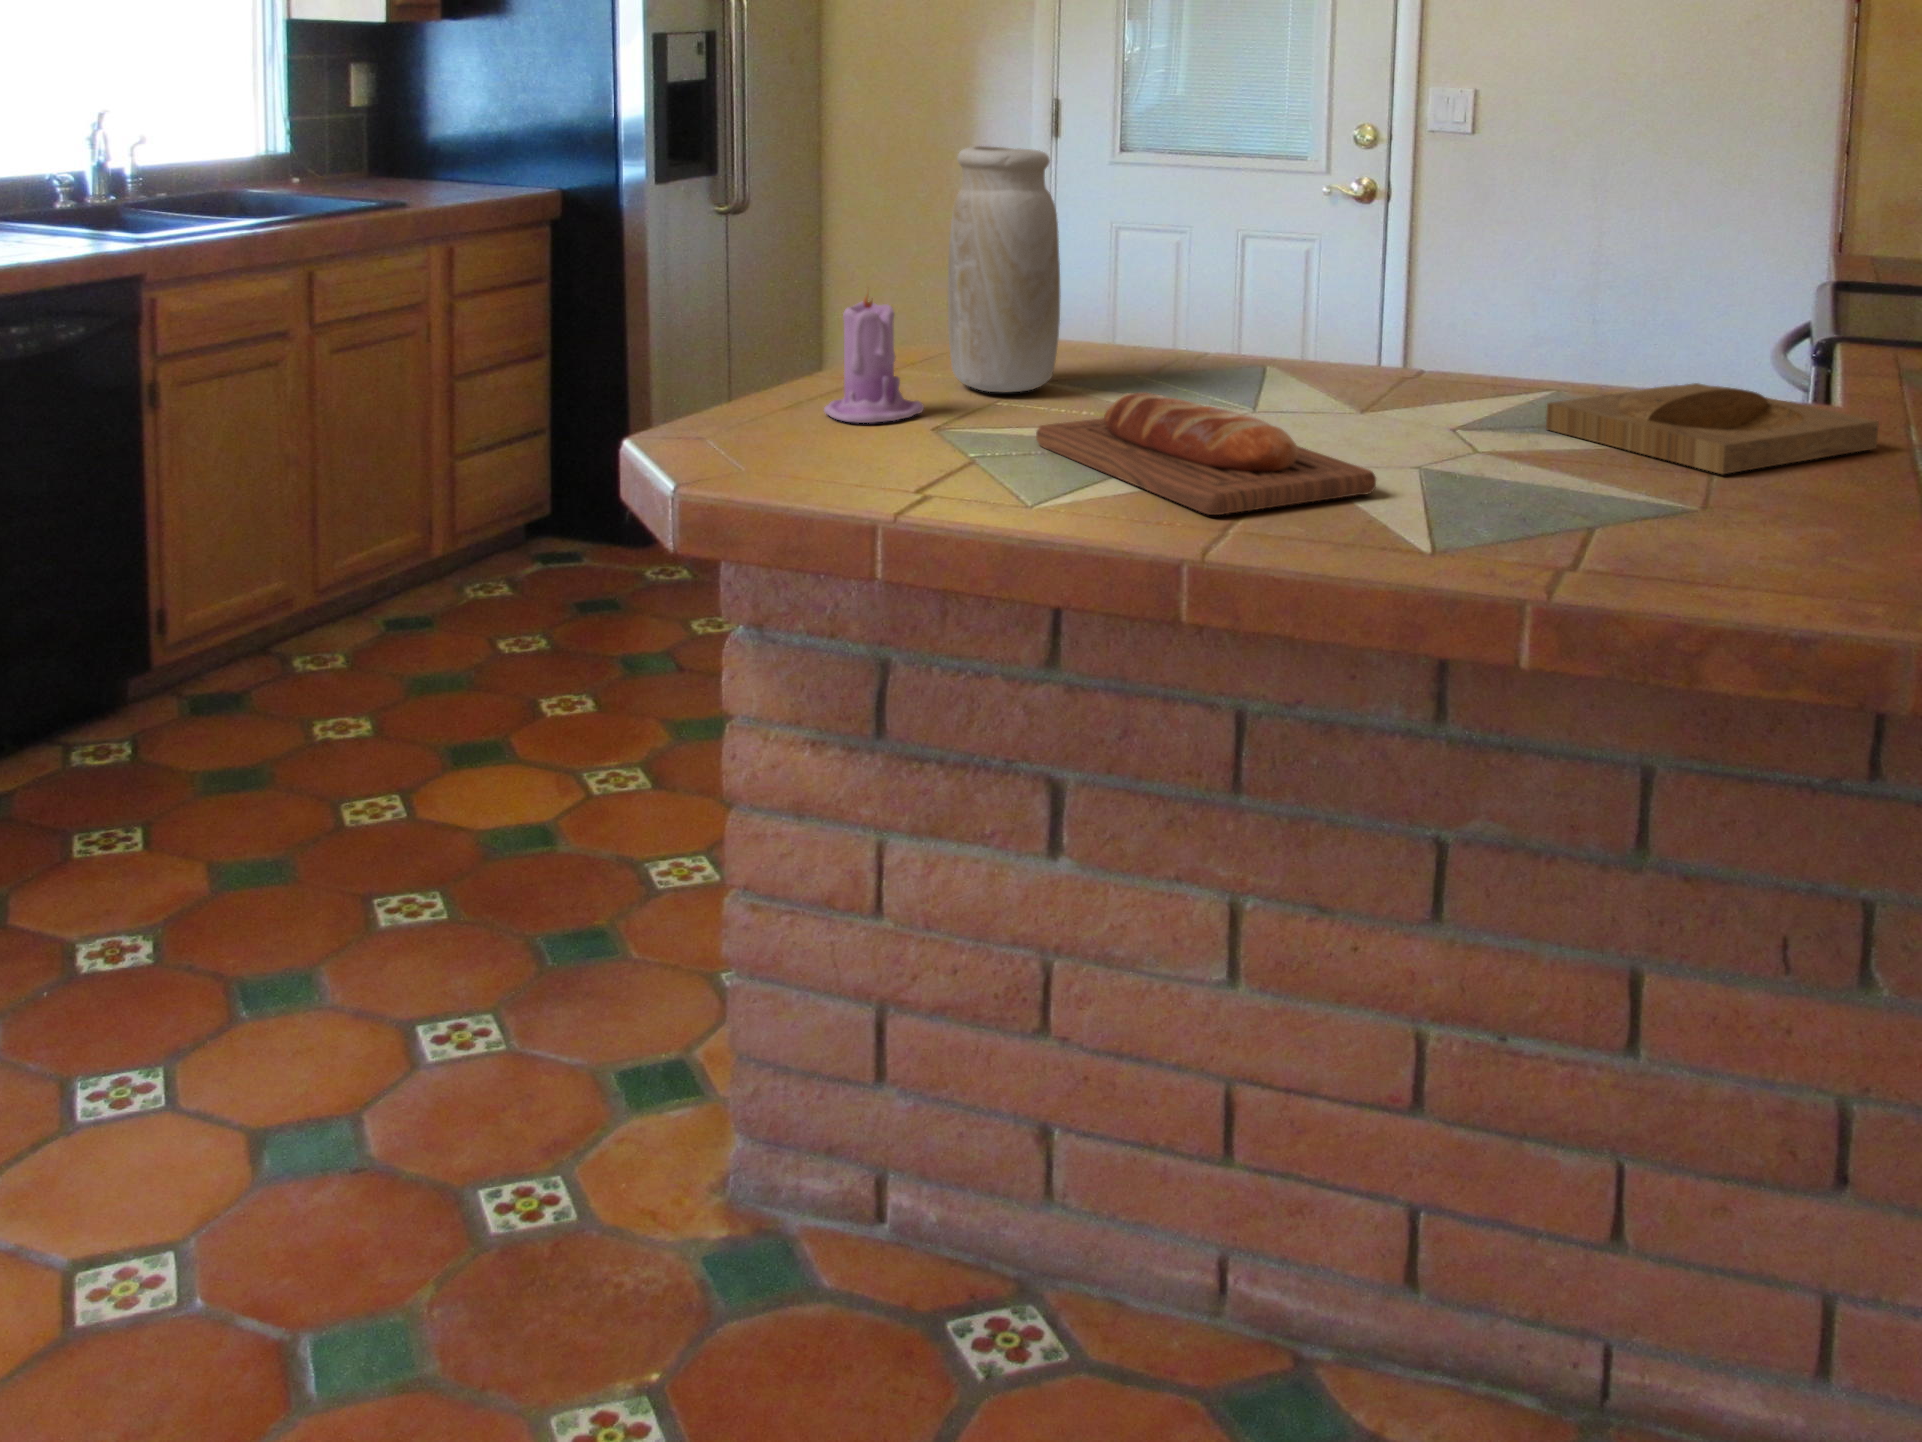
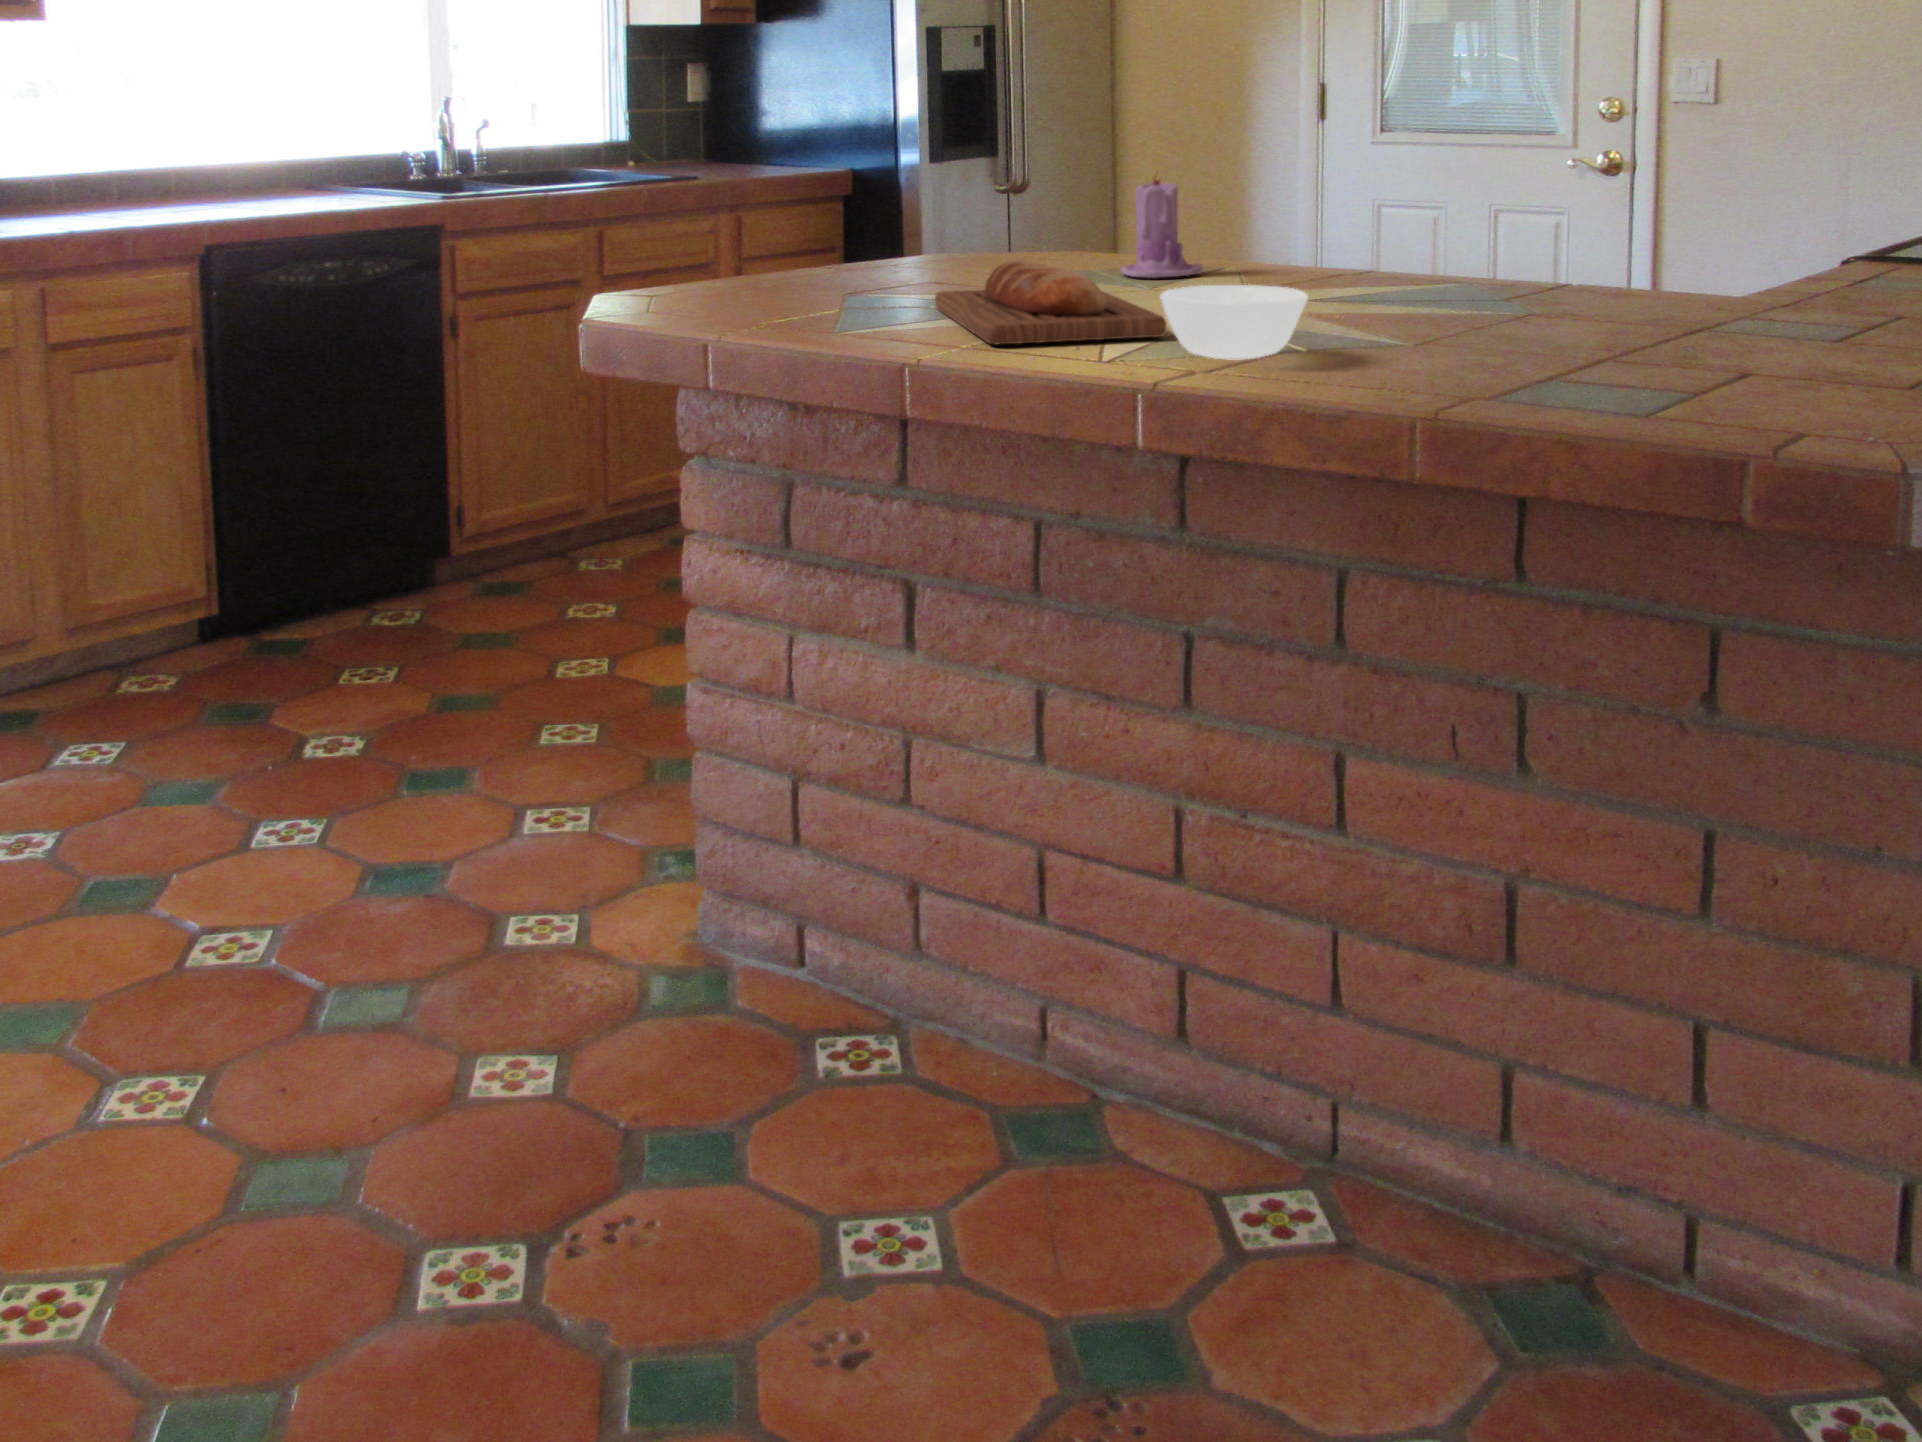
vase: present [948,146,1060,392] -> none [931,64,1020,280]
candle: present [824,293,924,423] -> present [1120,174,1203,278]
tray: present [1546,383,1879,474] -> none [1421,266,1729,333]
bowl: none [1421,442,1588,534] -> present [1160,285,1308,360]

